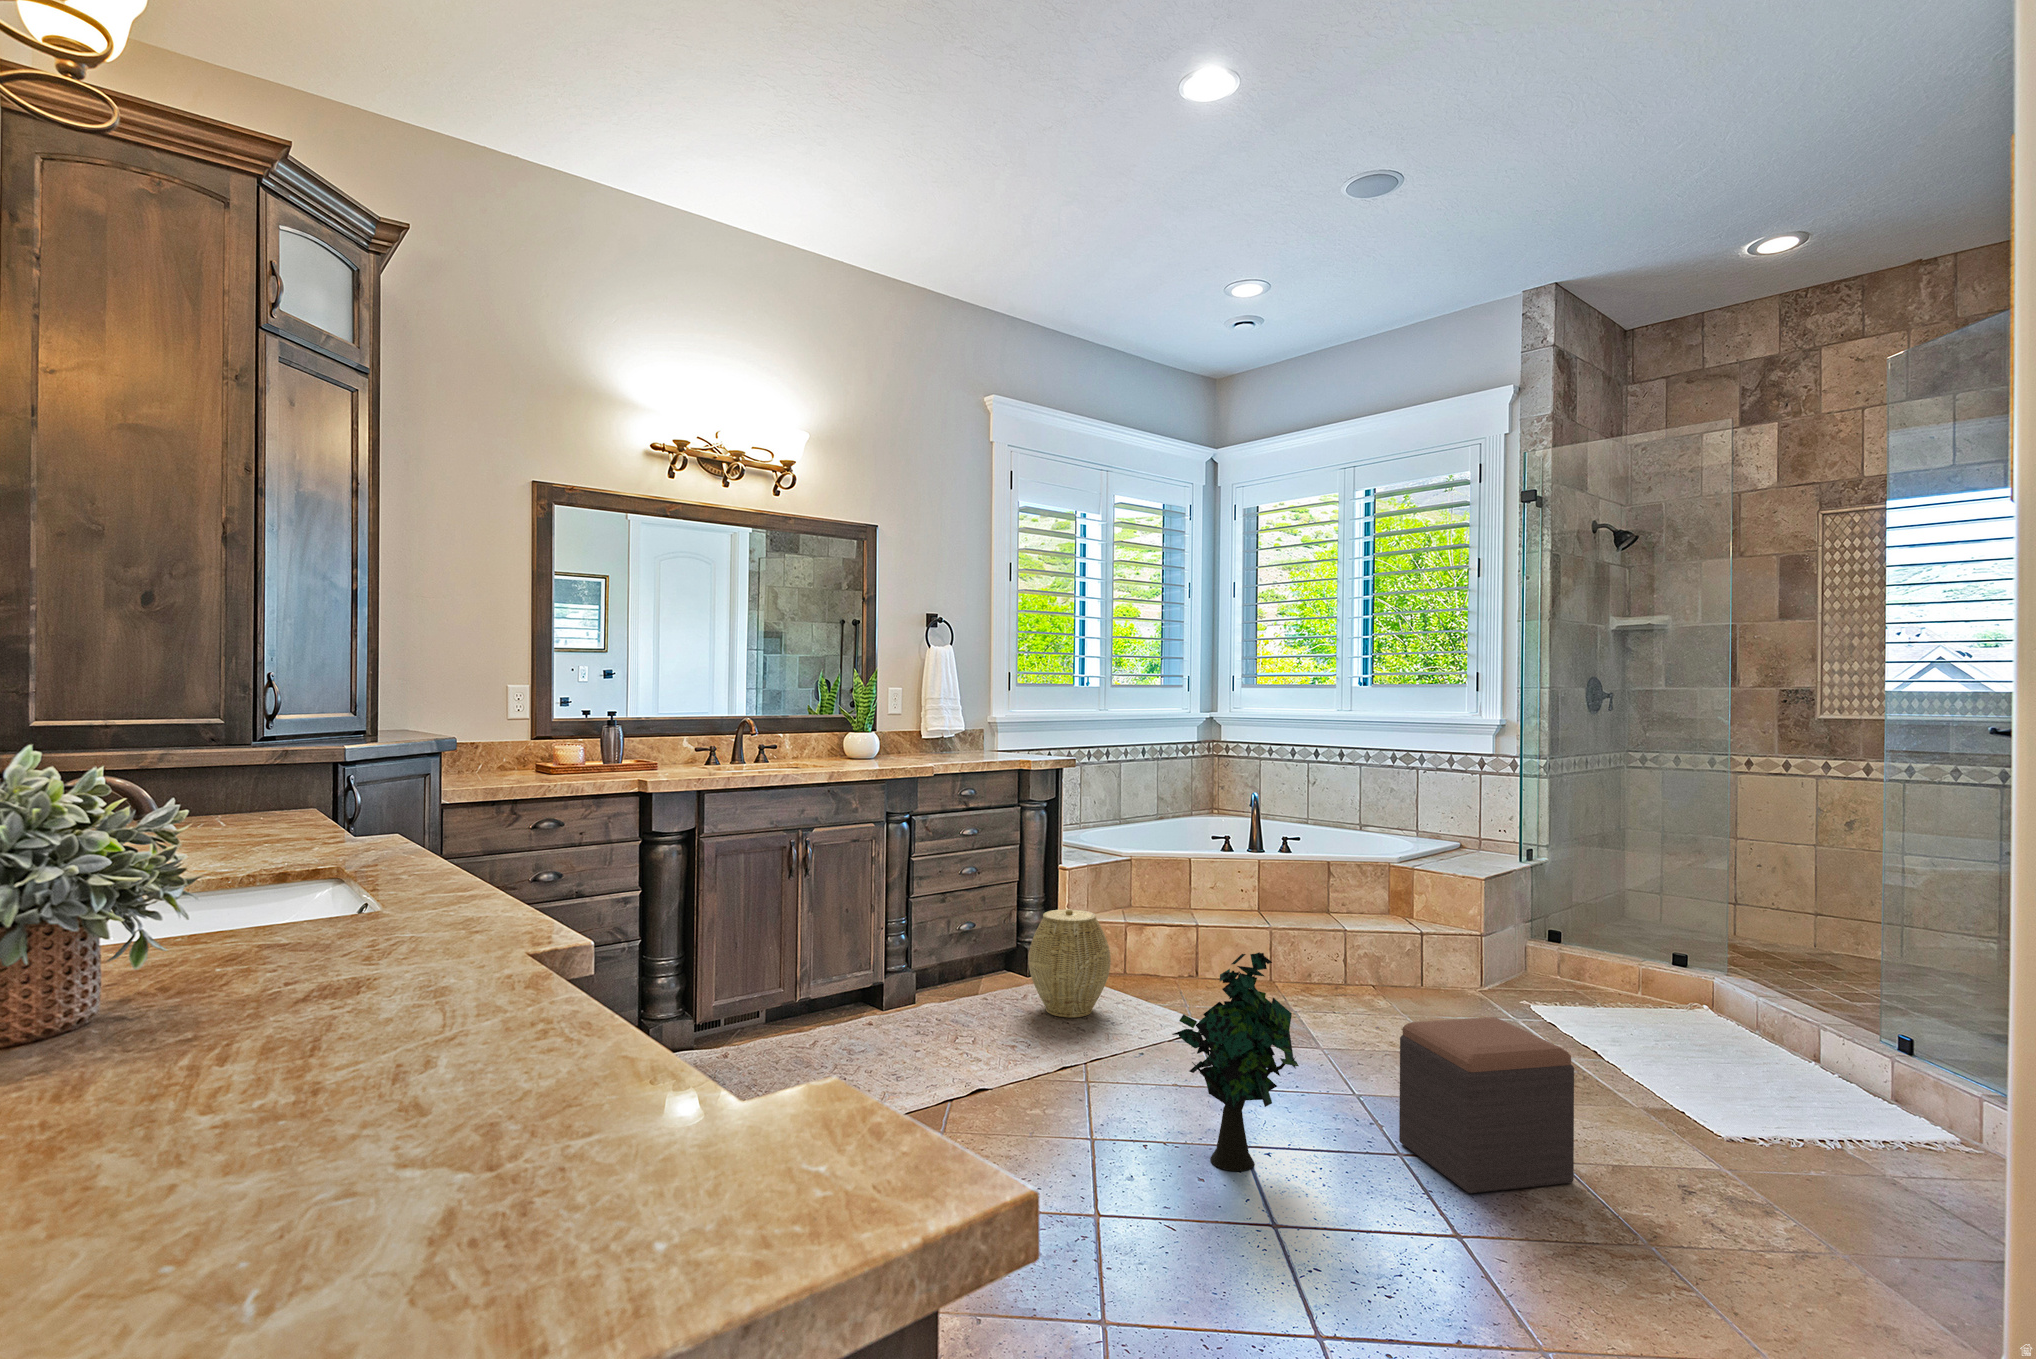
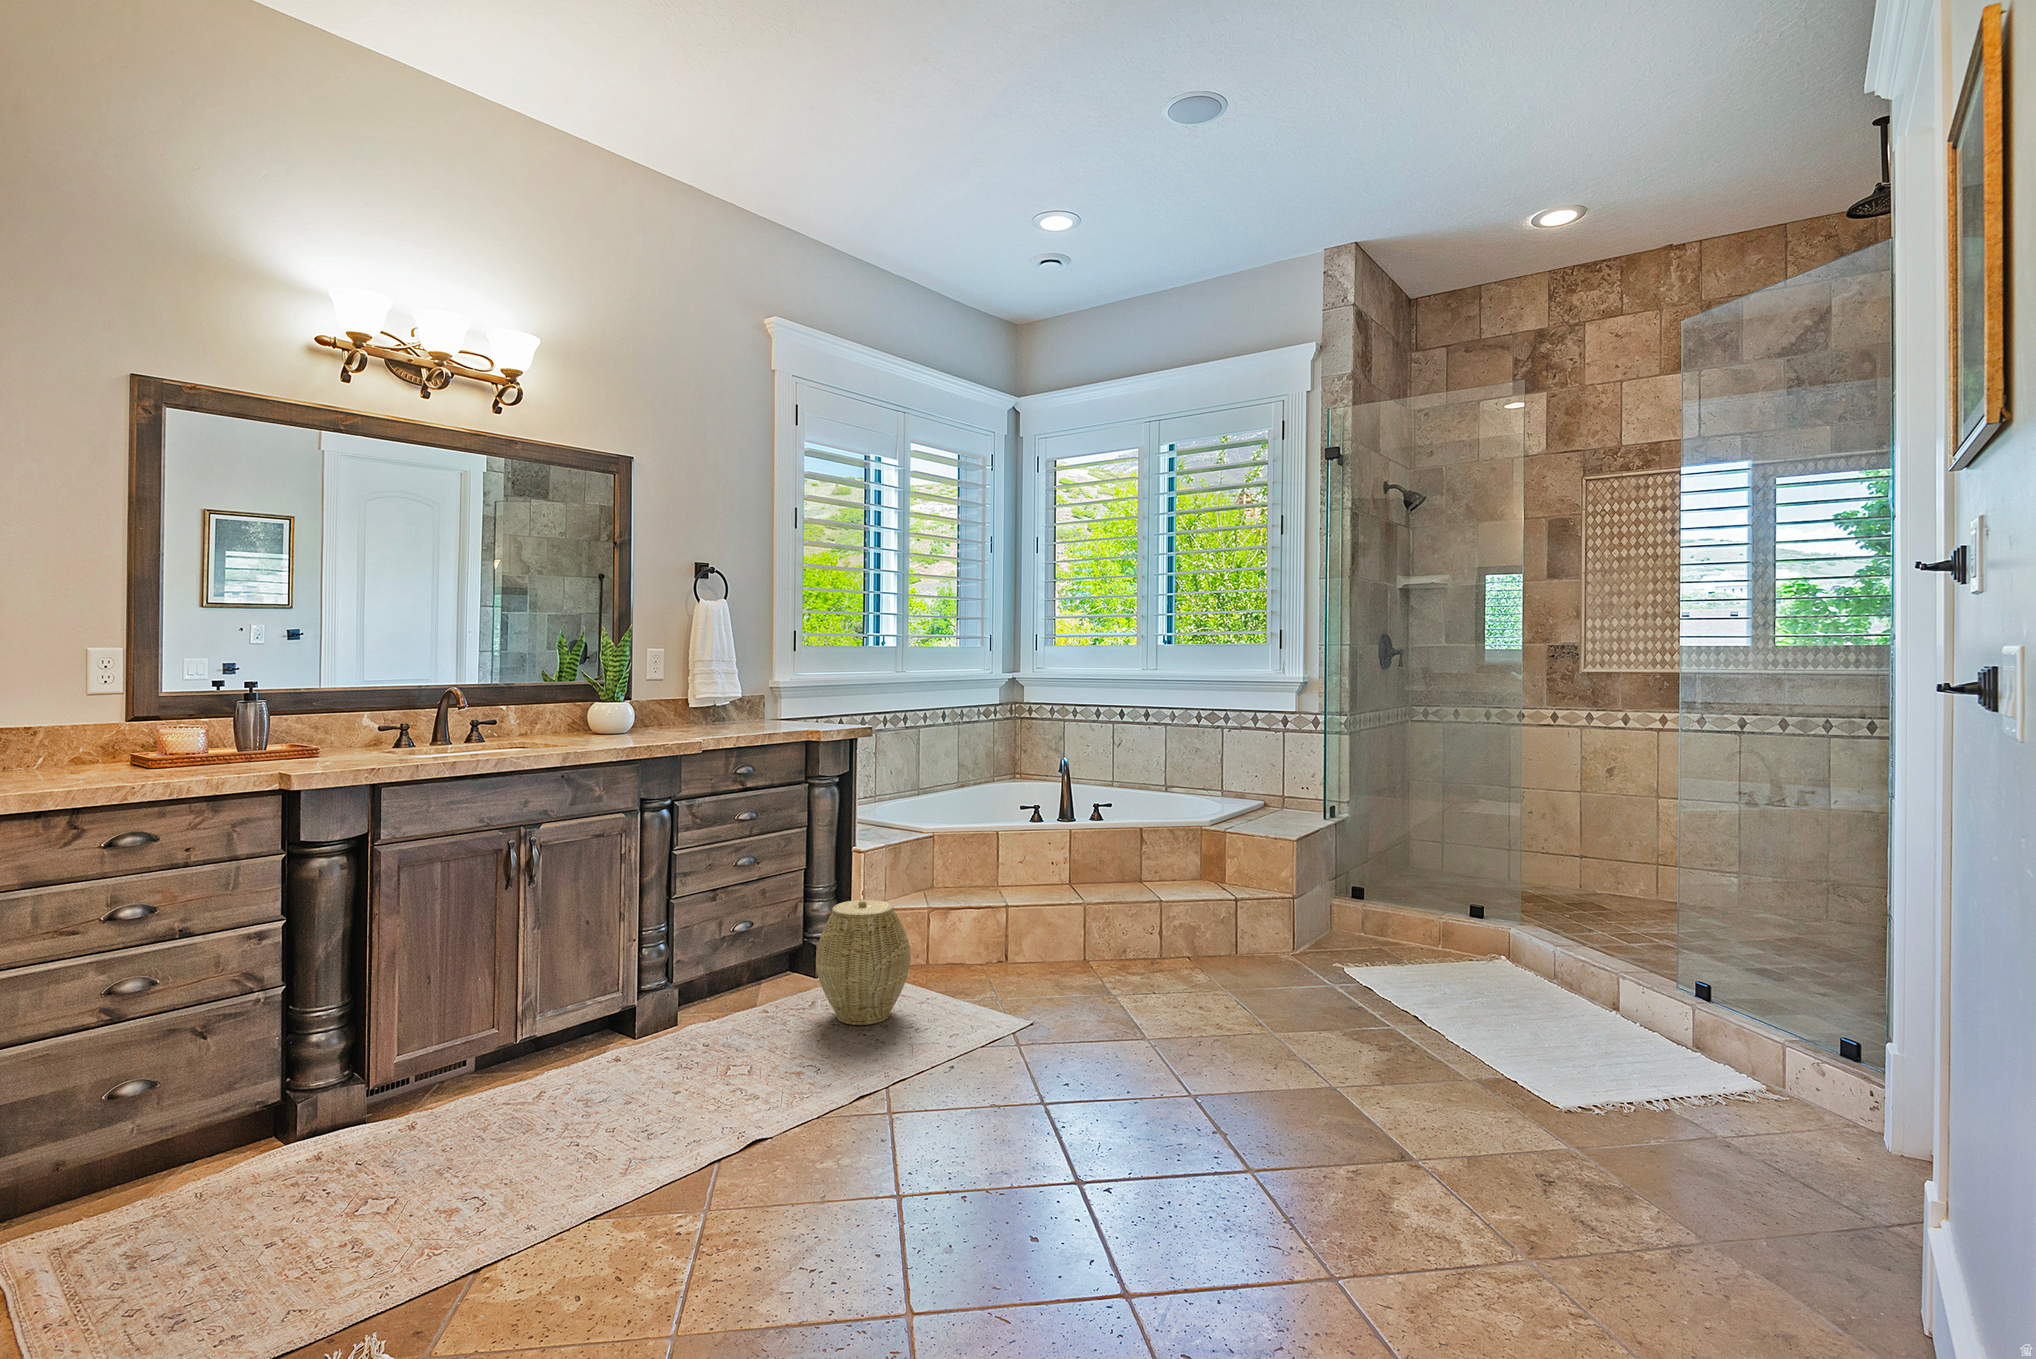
decorative plant: present [1173,952,1299,1171] -> none [991,957,1142,1226]
footstool: present [1399,1017,1574,1193] -> none [1248,1007,1441,1225]

